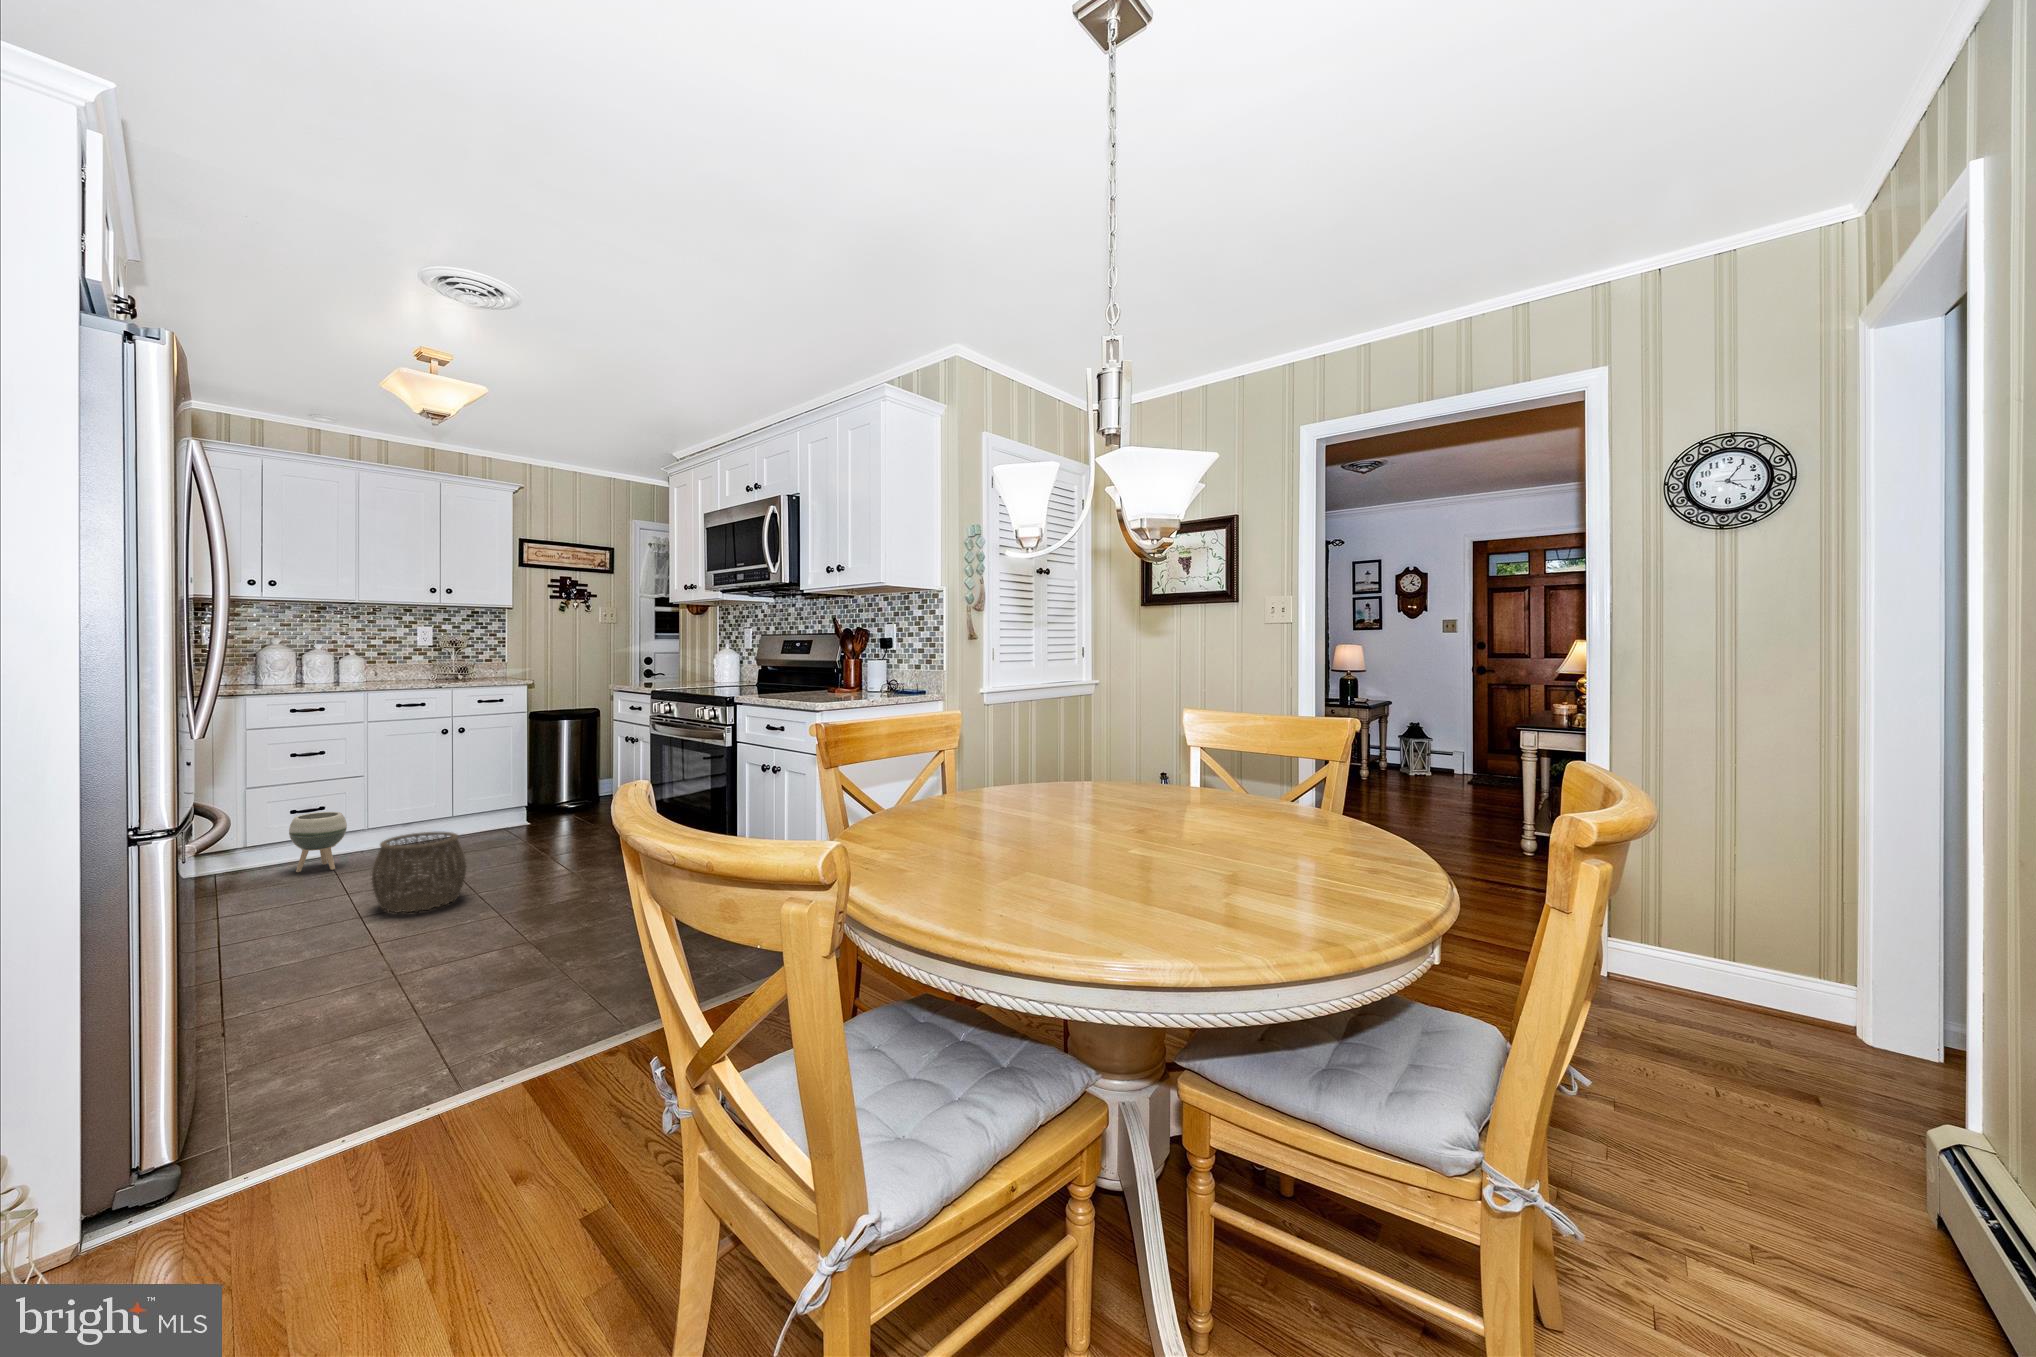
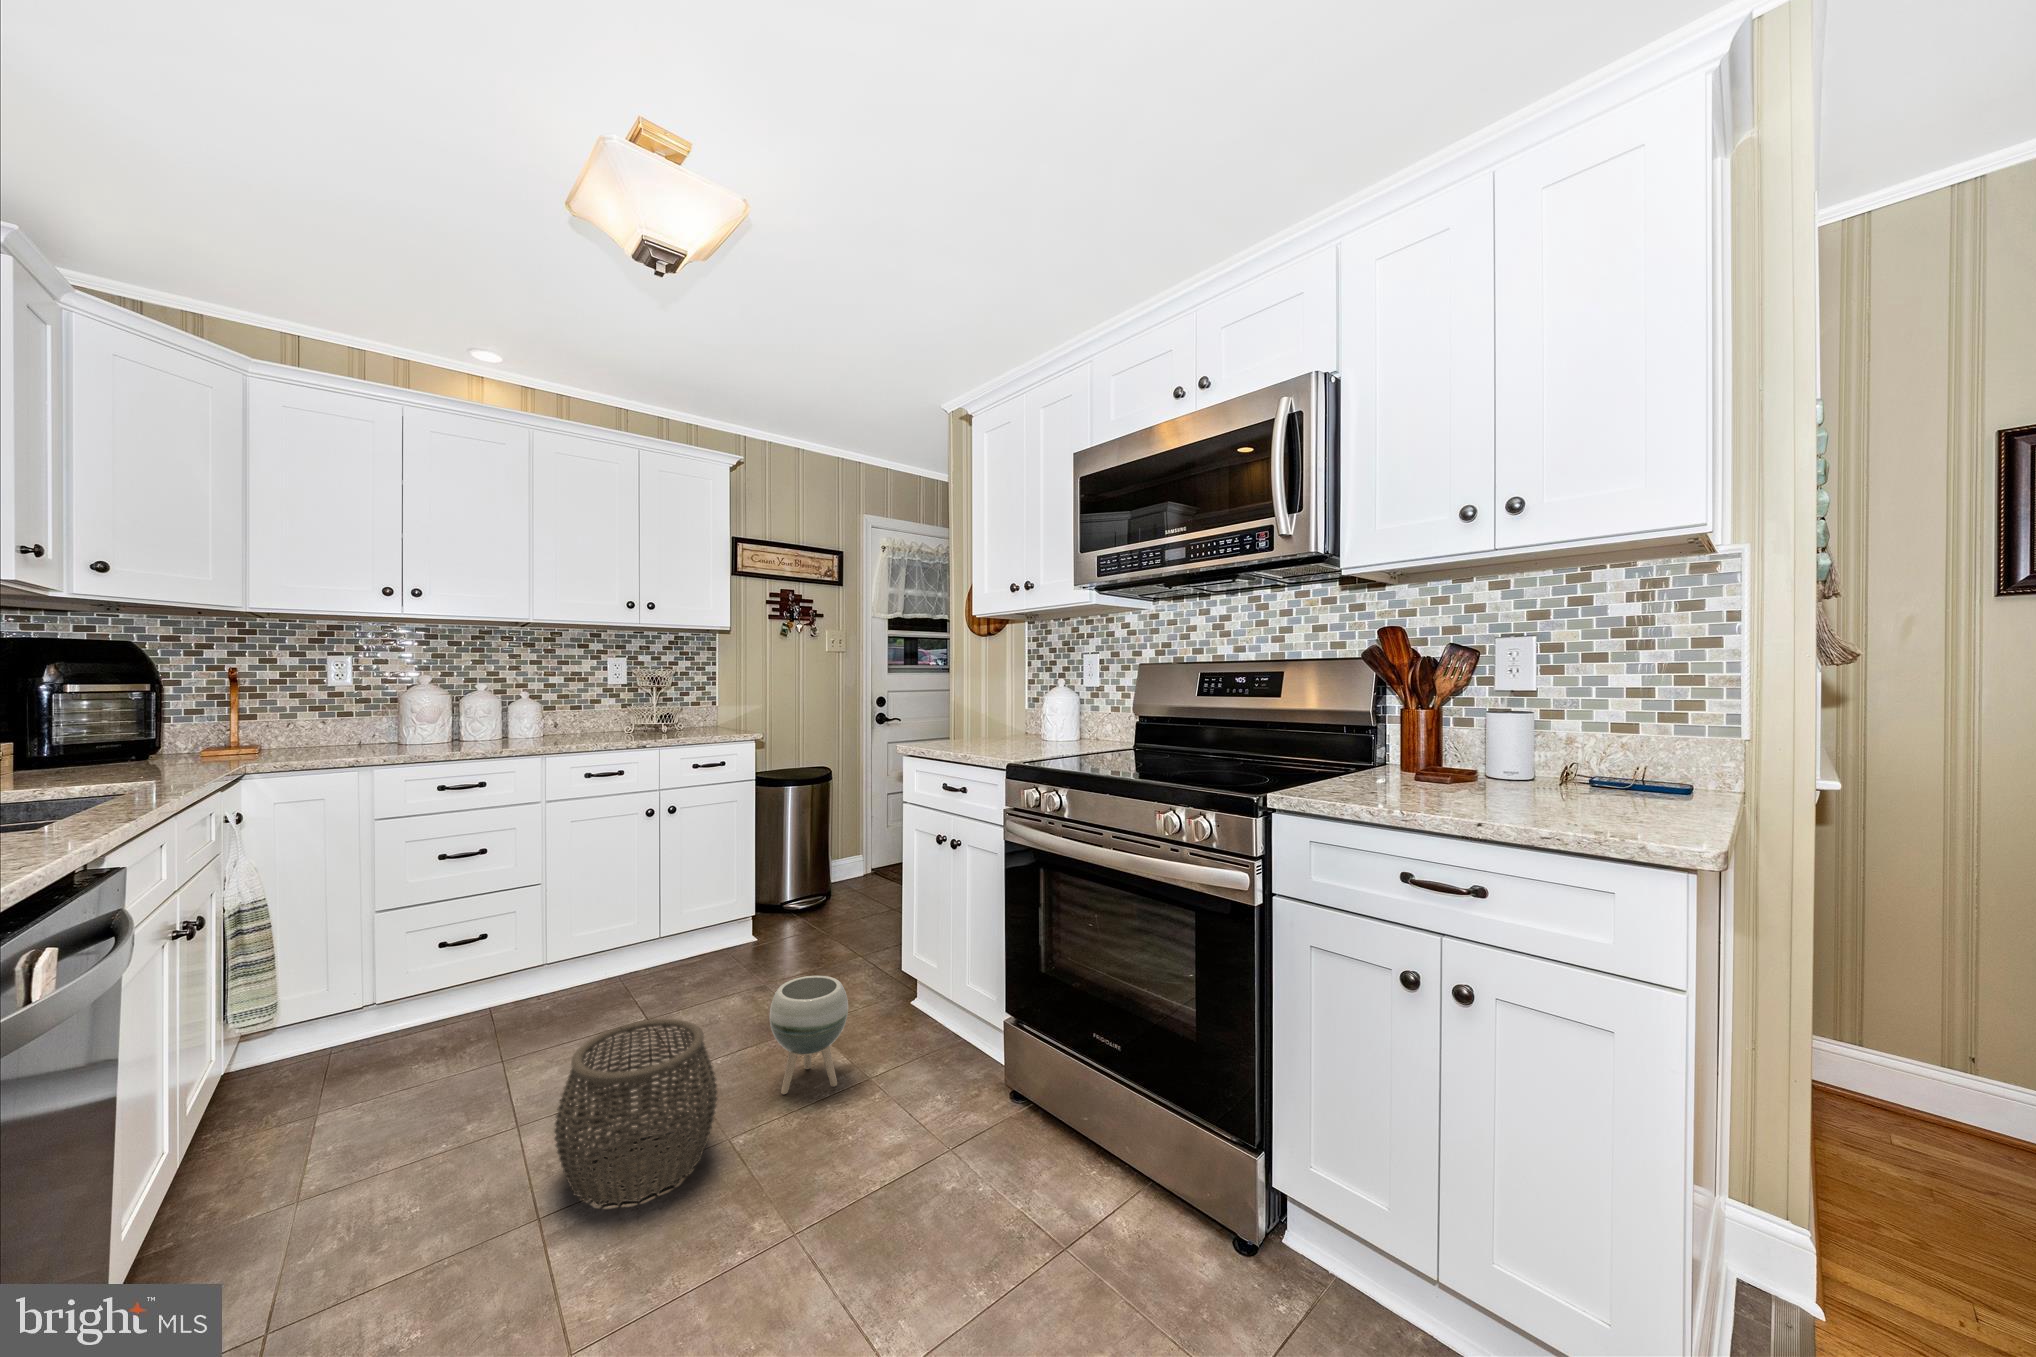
planter: present [289,812,347,872] -> present [770,976,848,1094]

